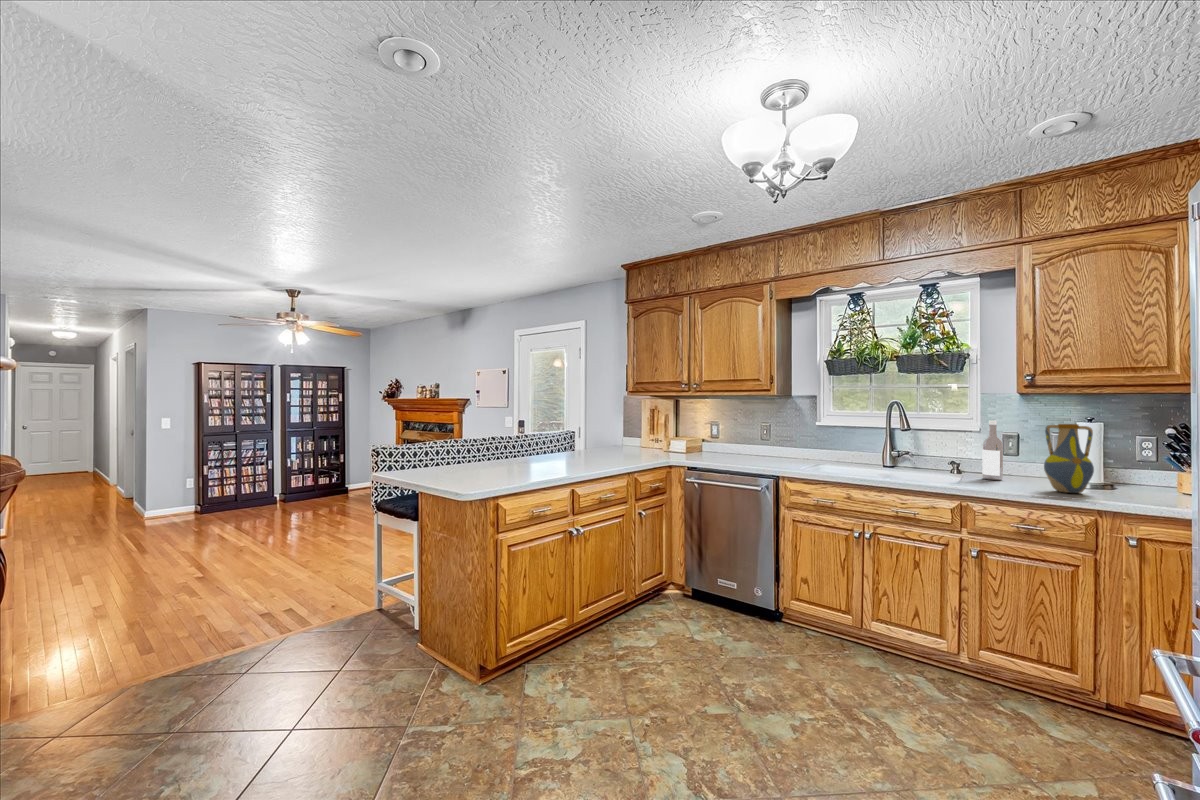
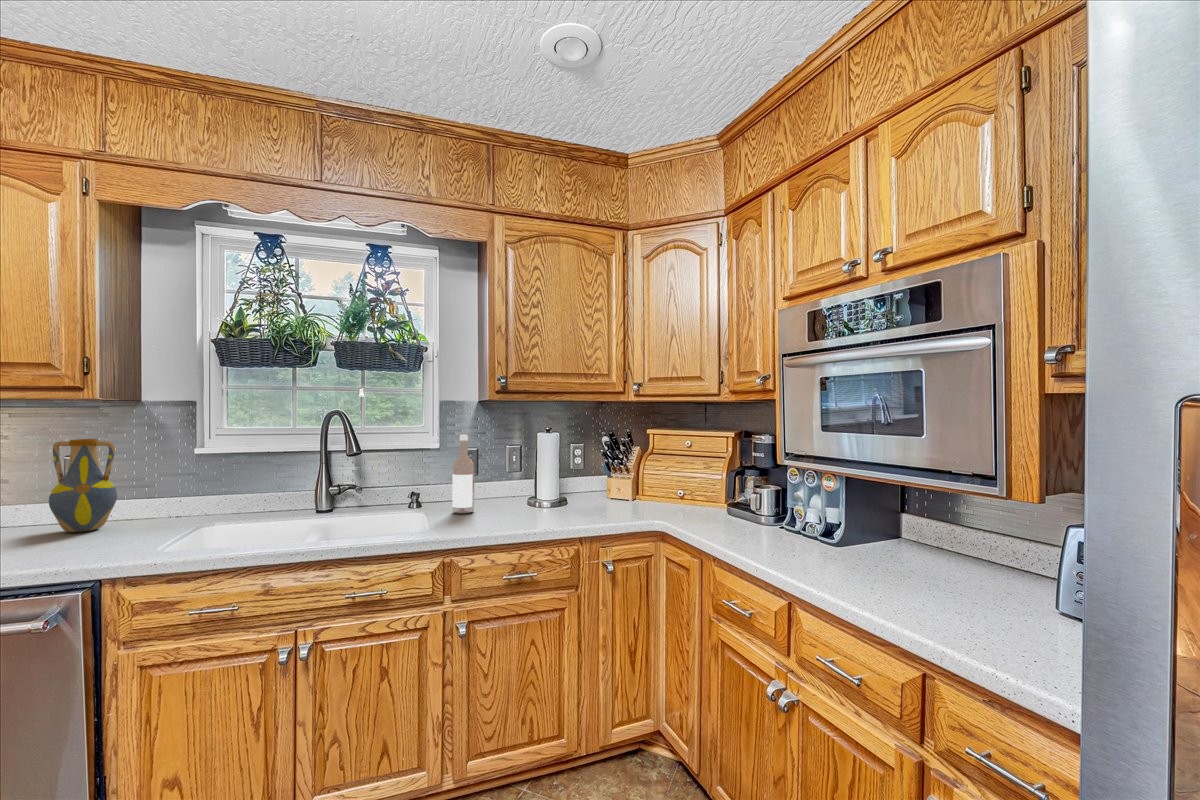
vase: present [1044,424,1094,493] -> present [49,439,117,532]

